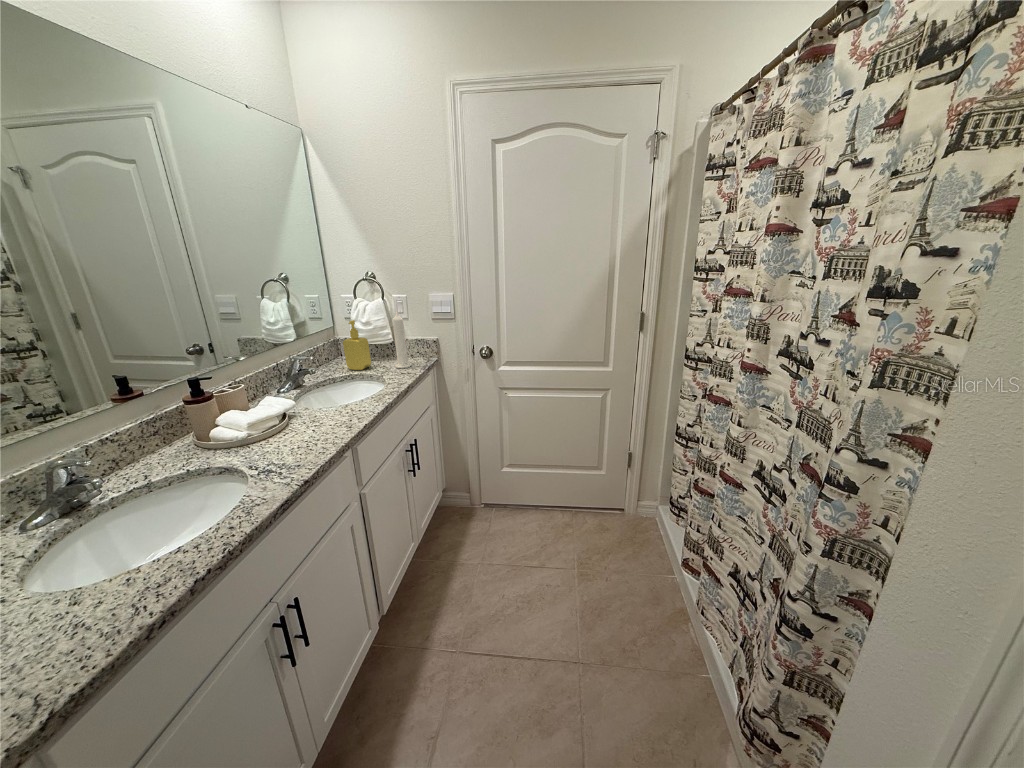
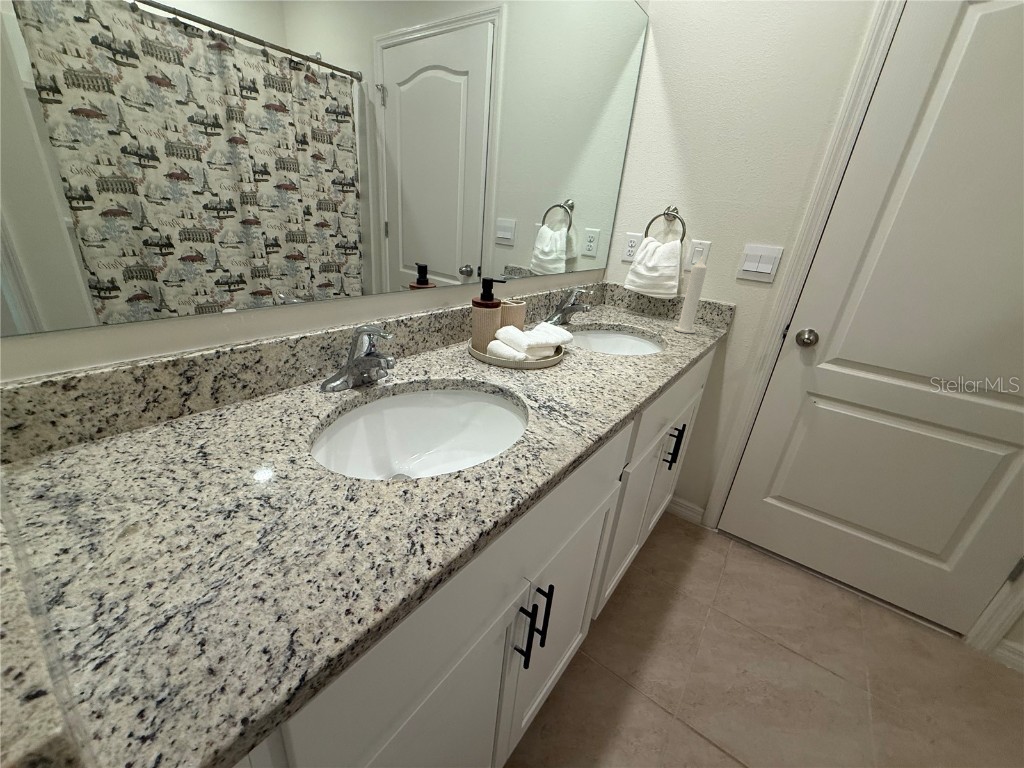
soap dispenser: present [343,320,371,370] -> none [614,260,648,324]

